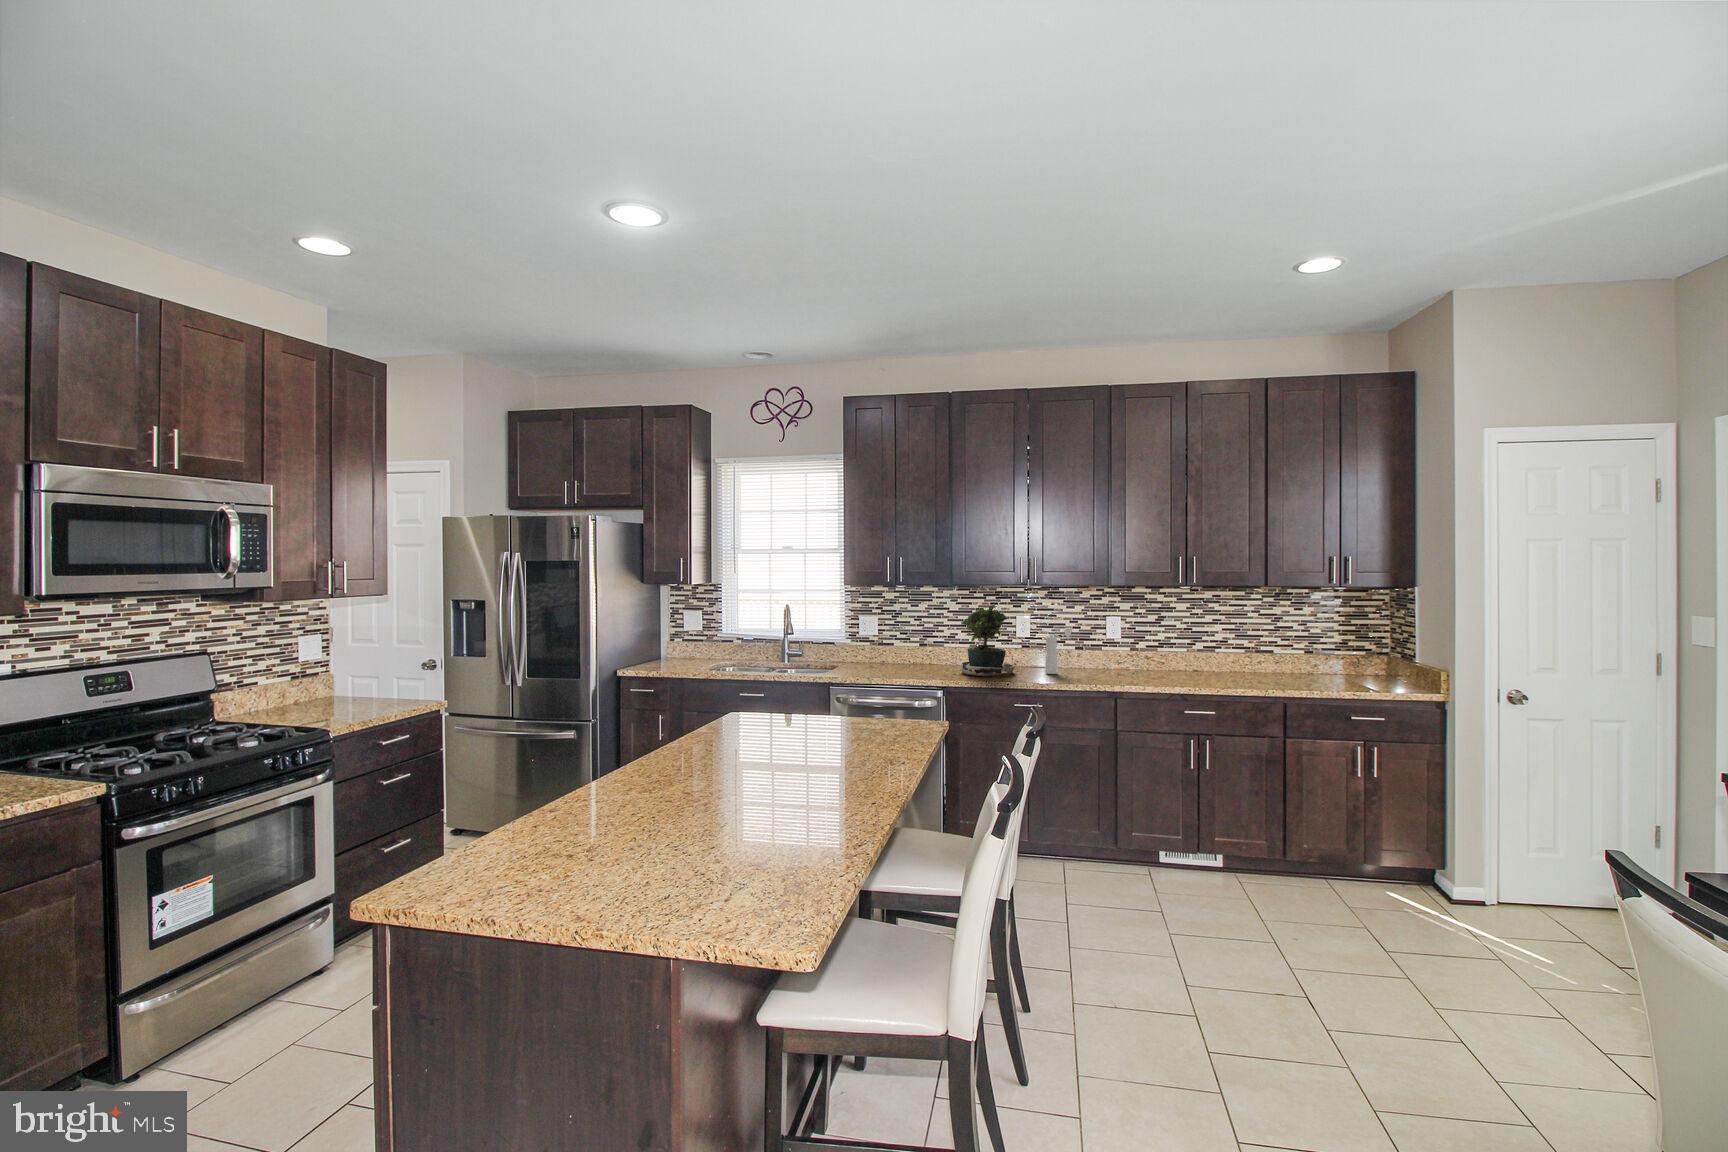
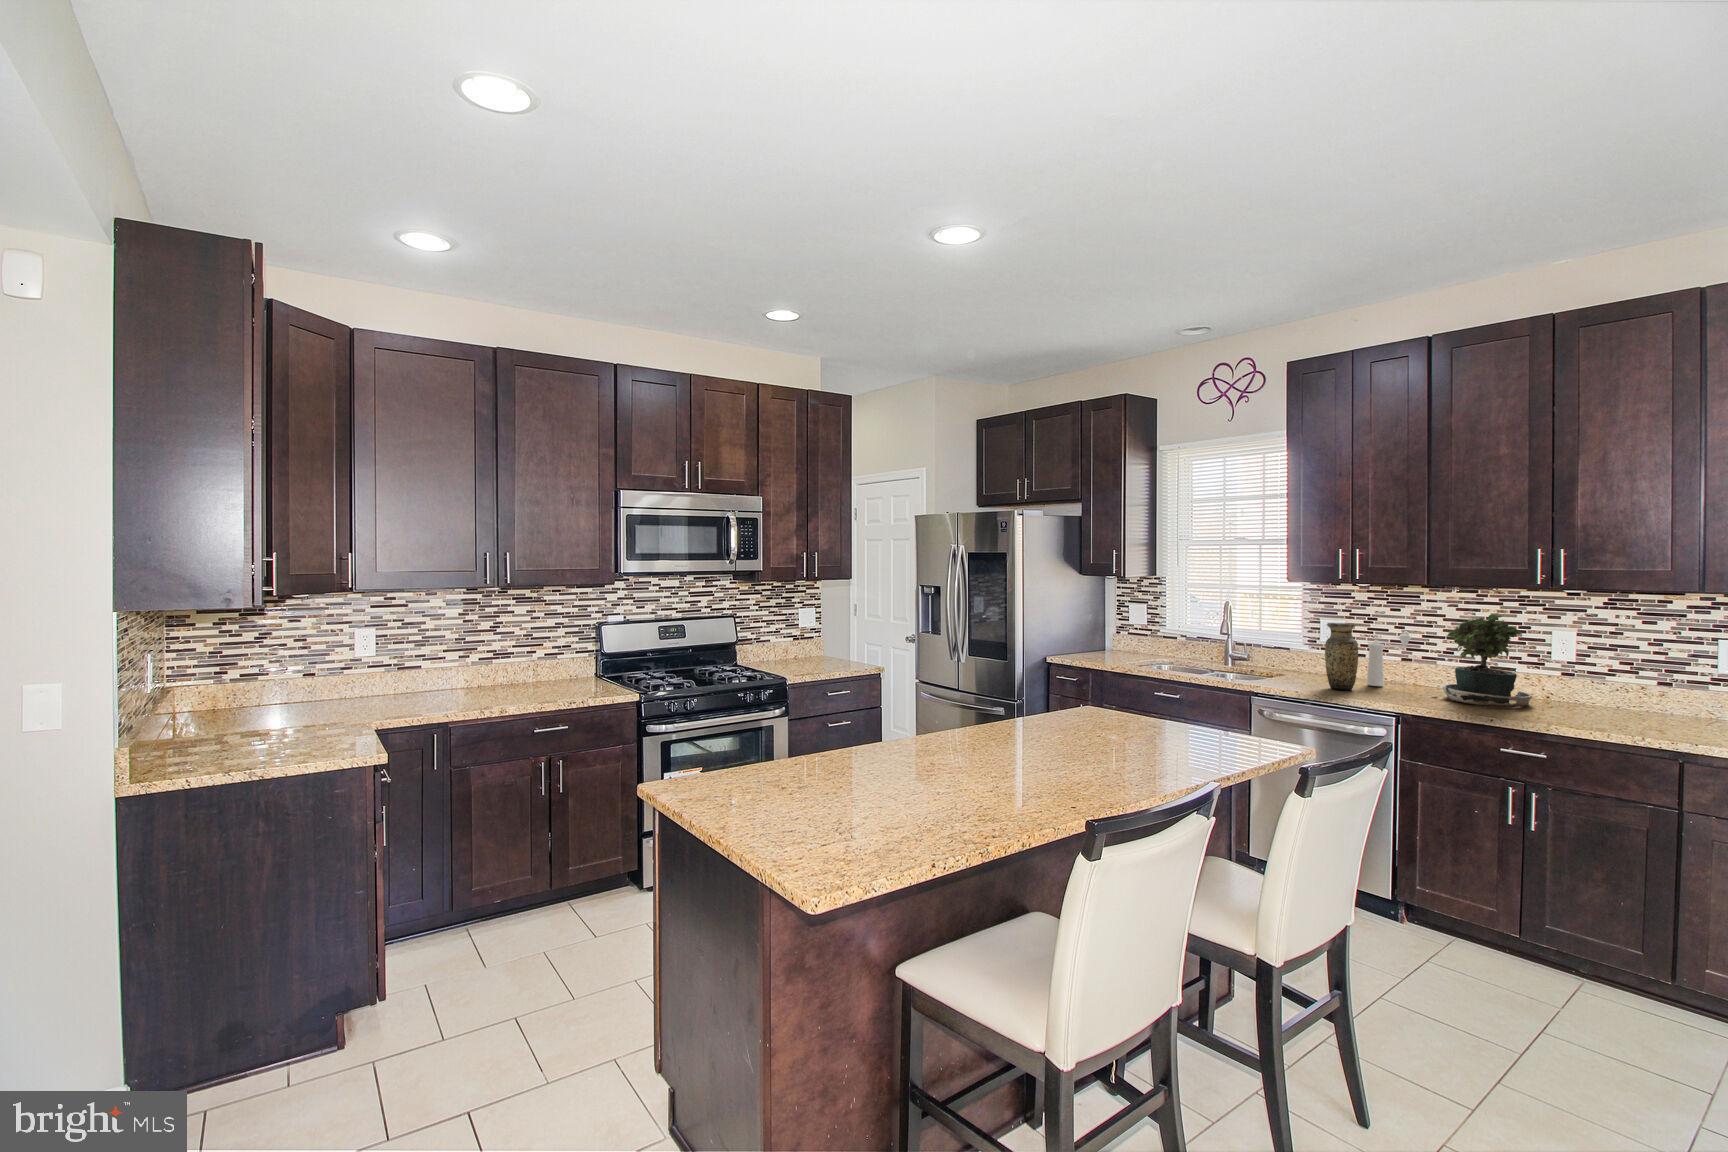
vase: none [878,618,902,675] -> present [1325,623,1358,690]
pepper mill: present [1045,628,1073,674] -> present [1367,634,1411,686]

